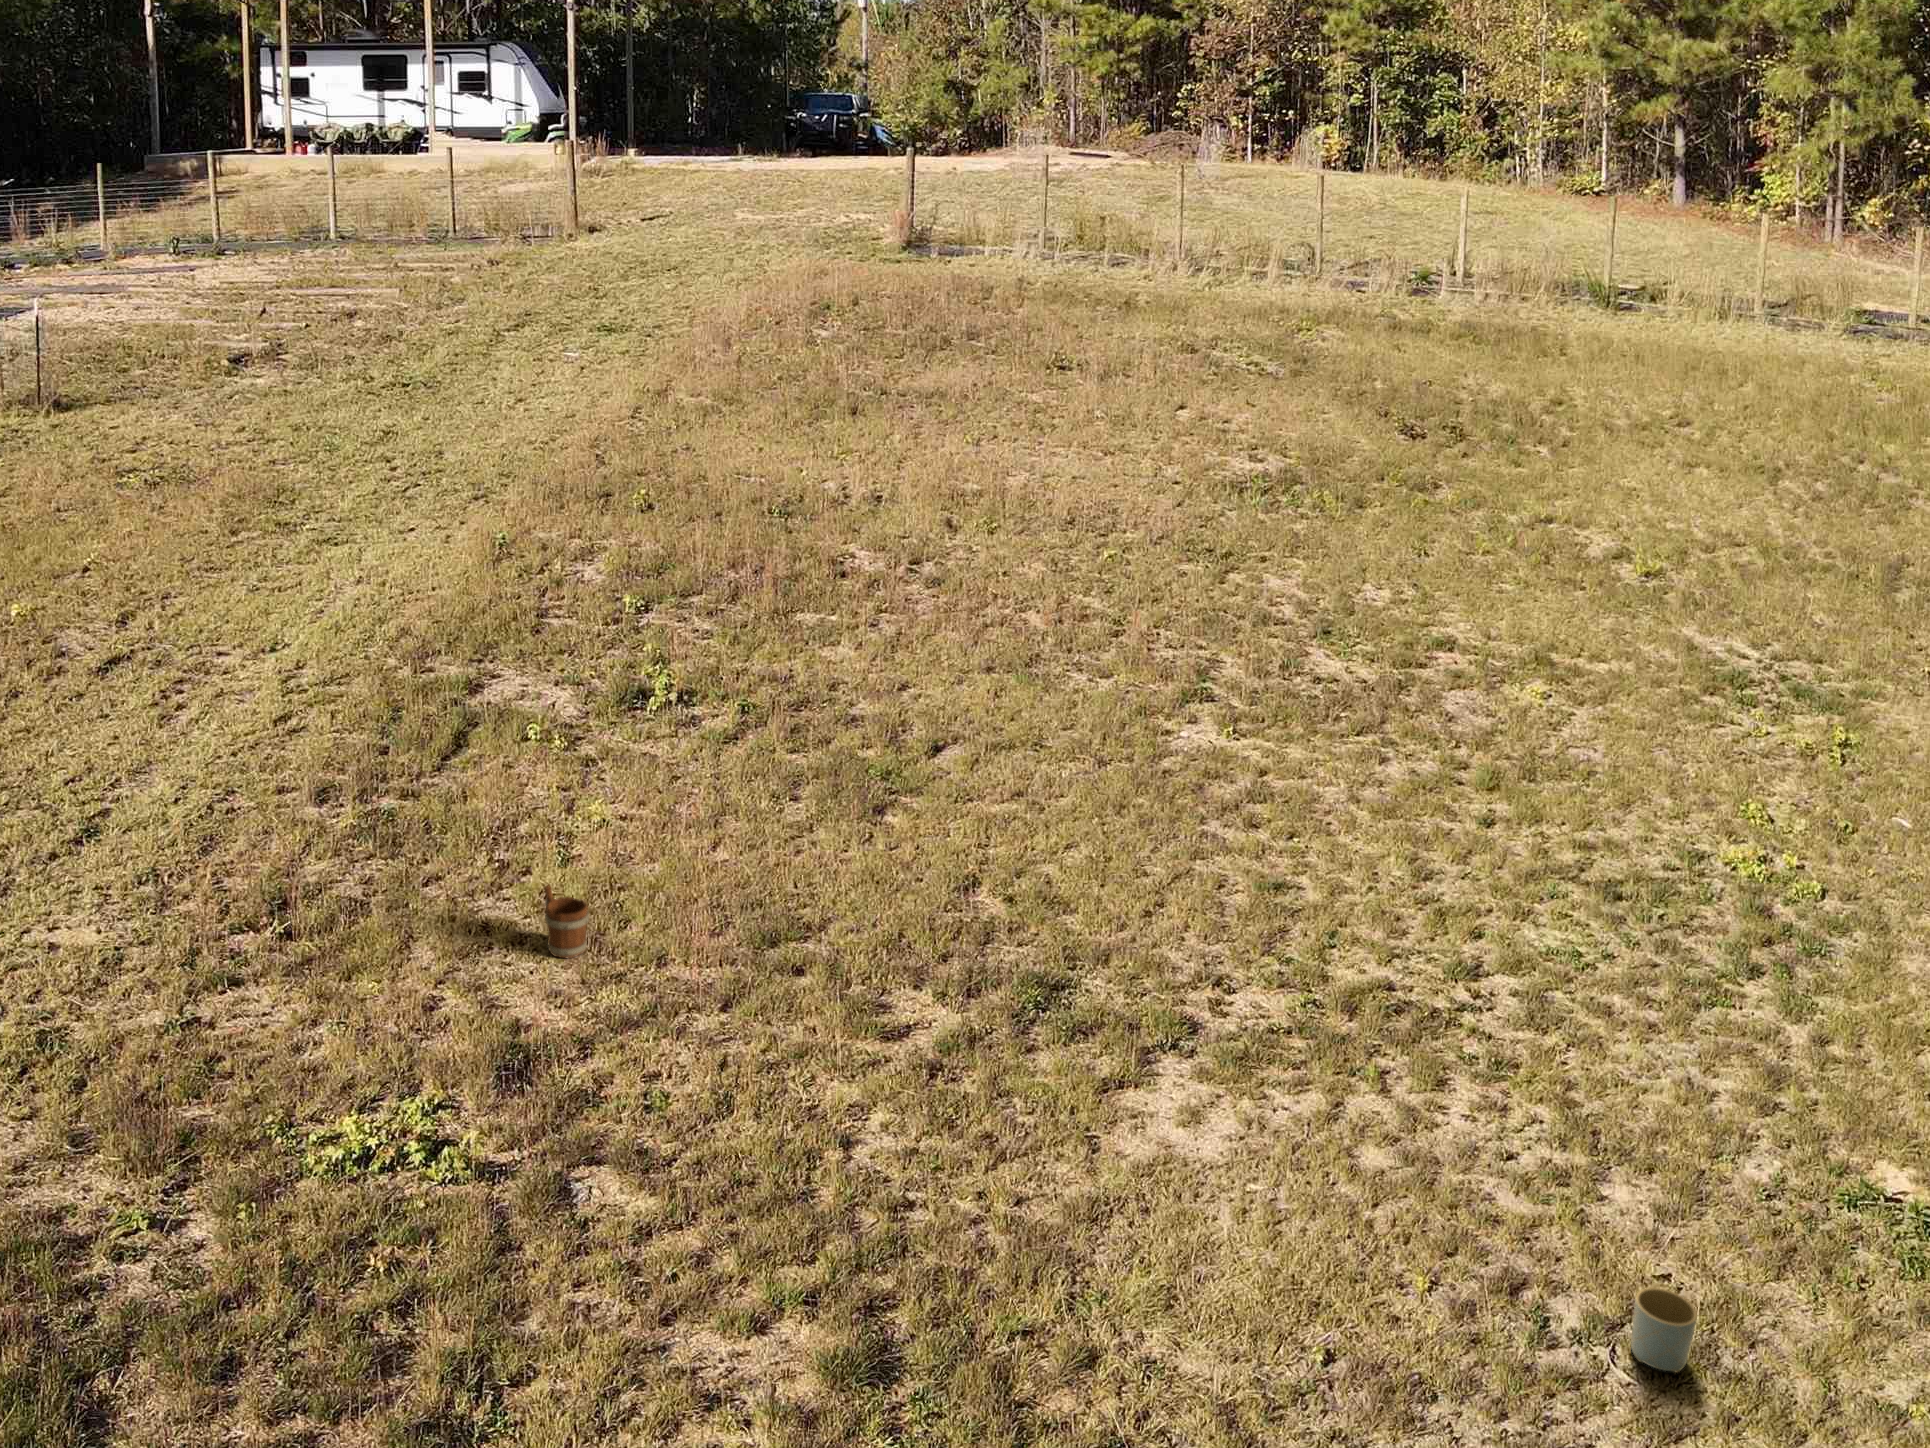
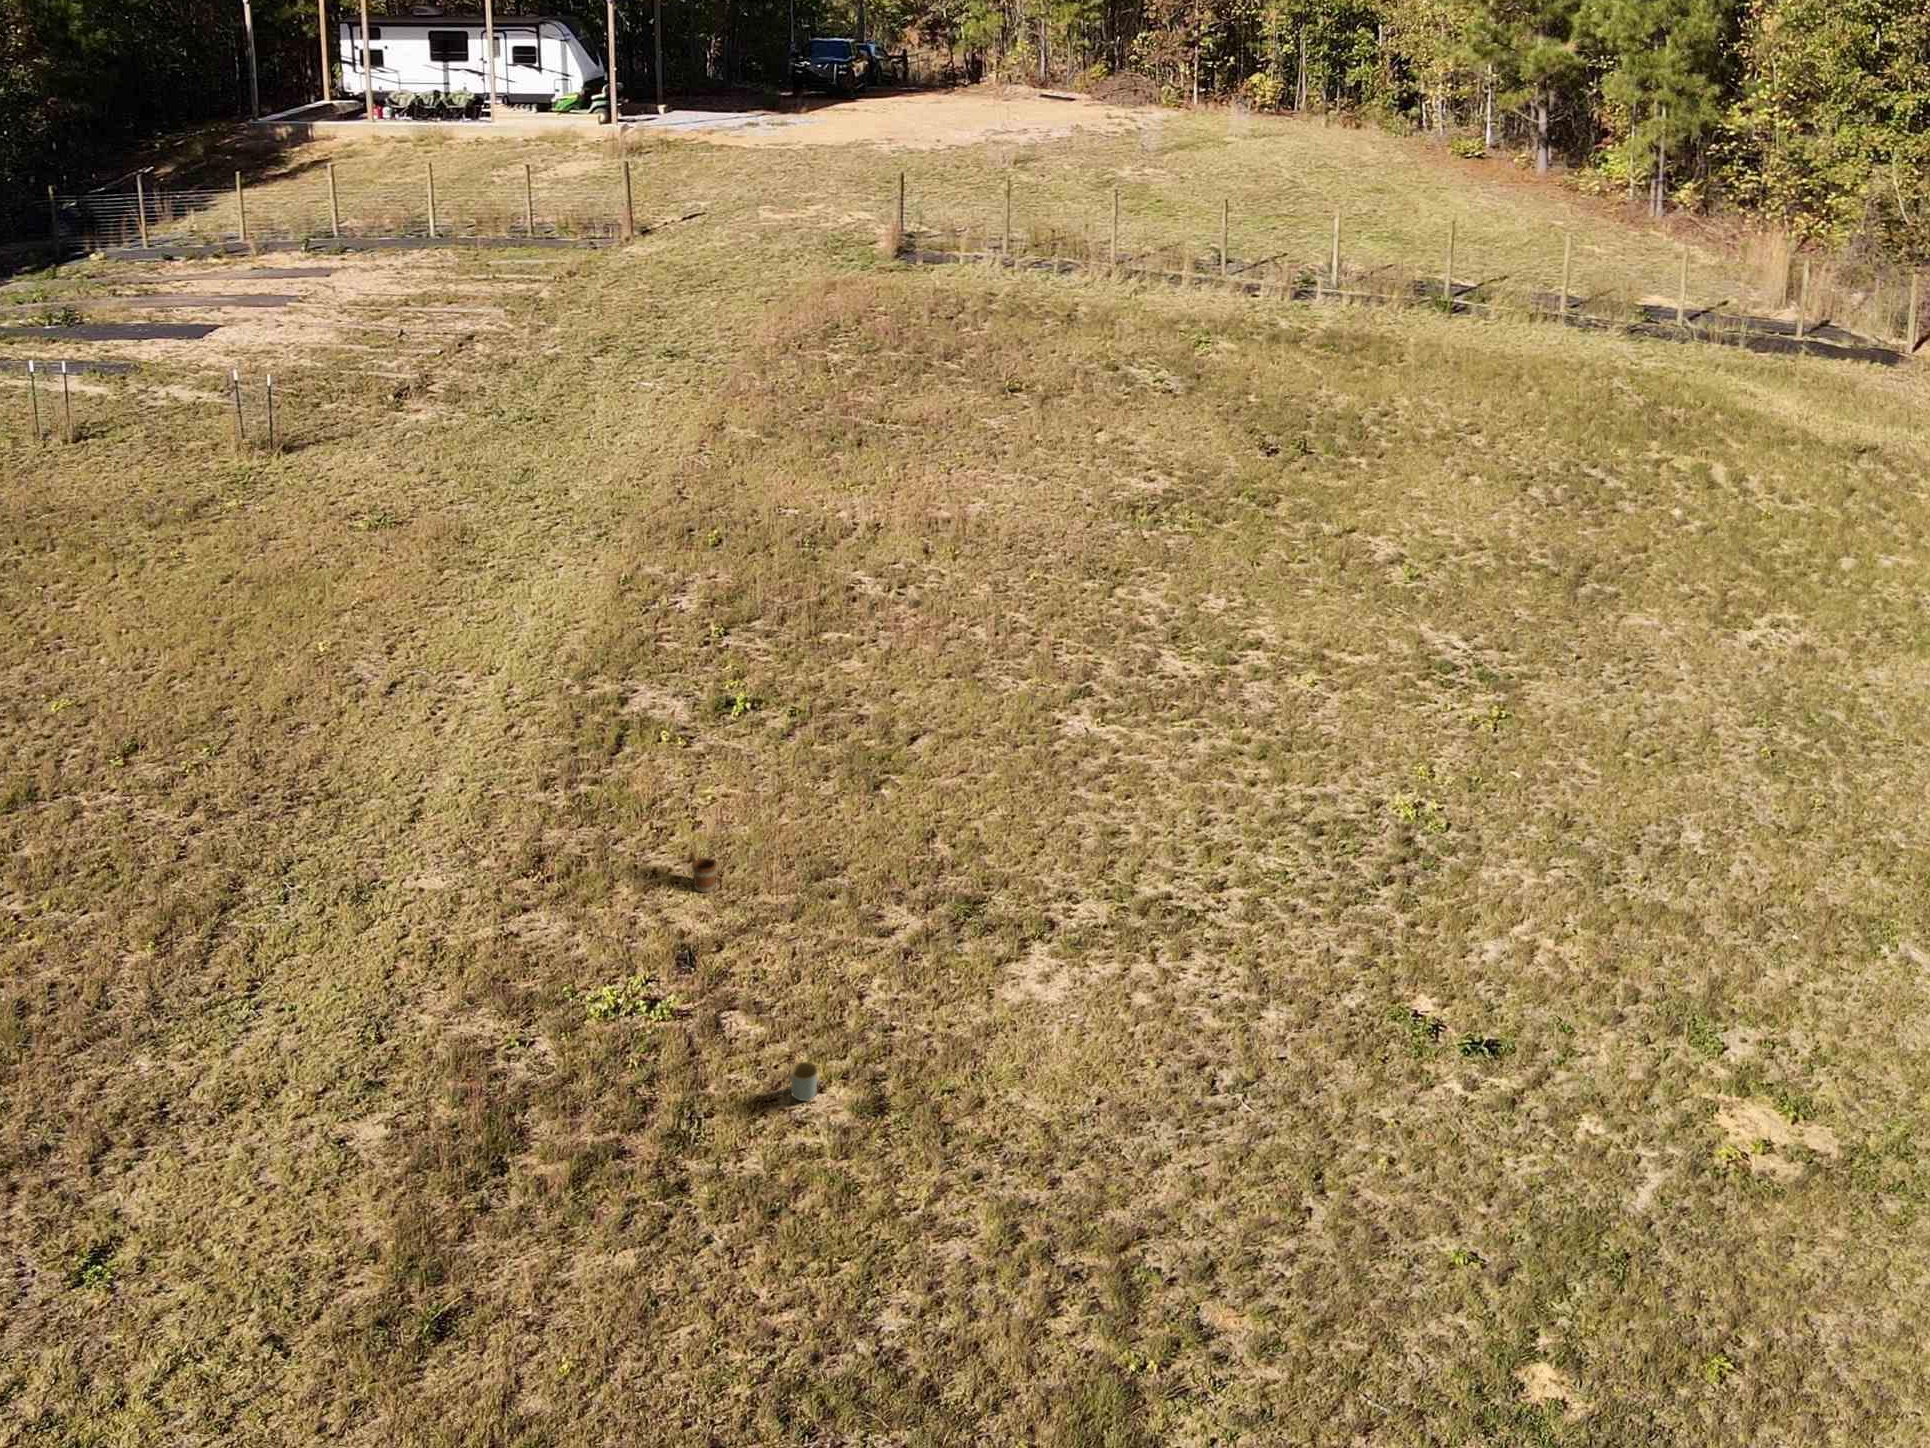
planter: present [1631,1288,1697,1373] -> present [790,1062,818,1101]

